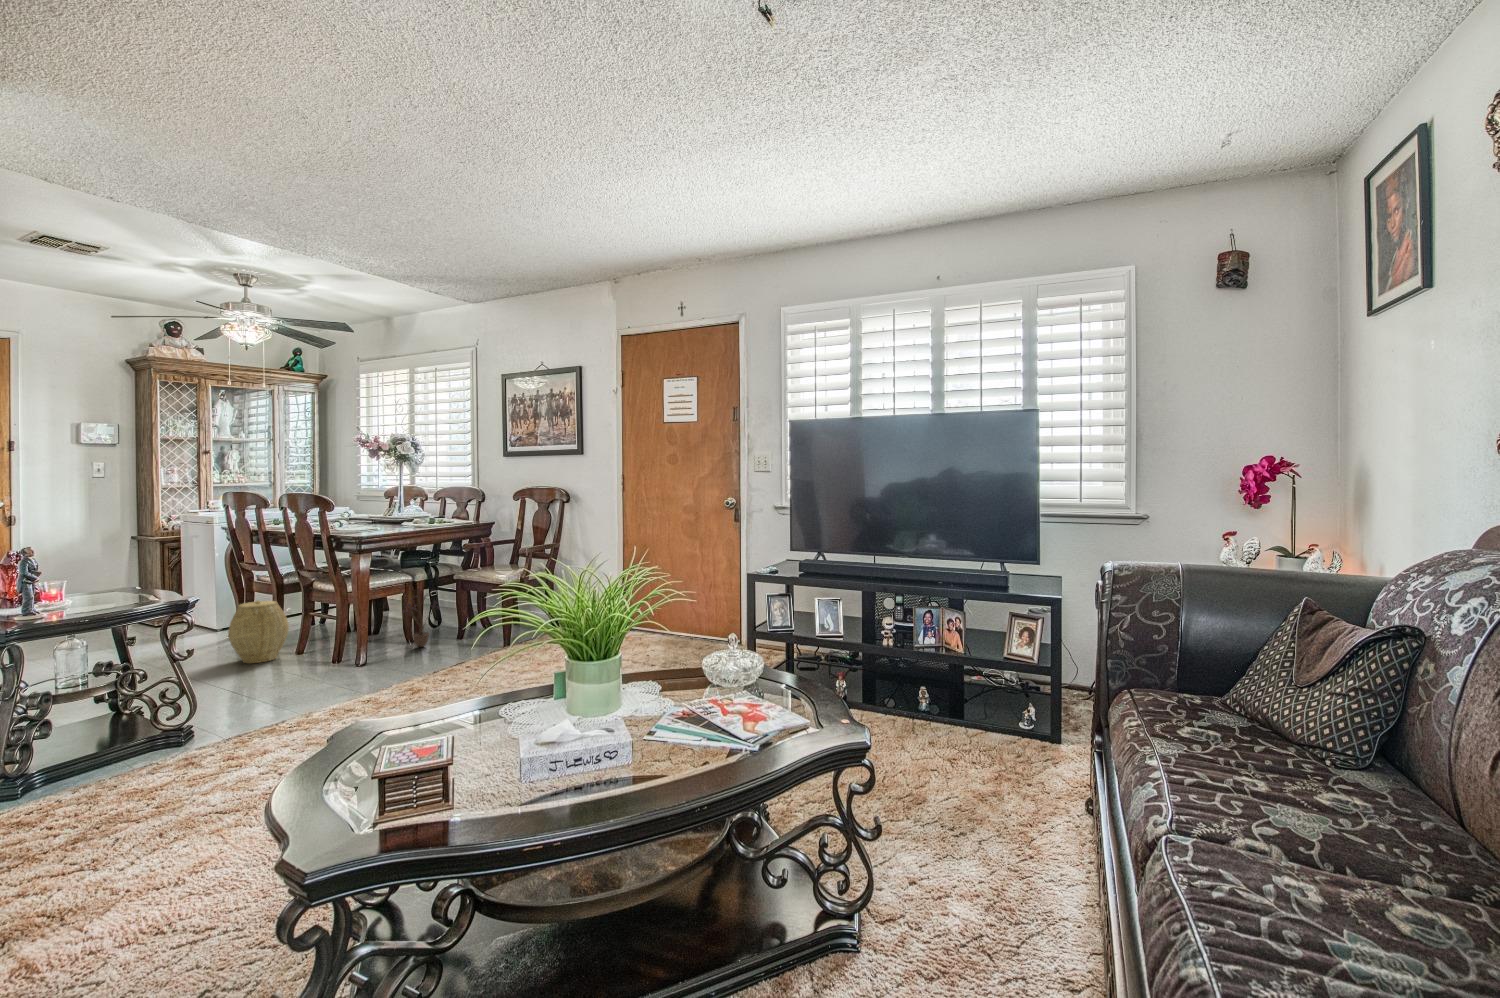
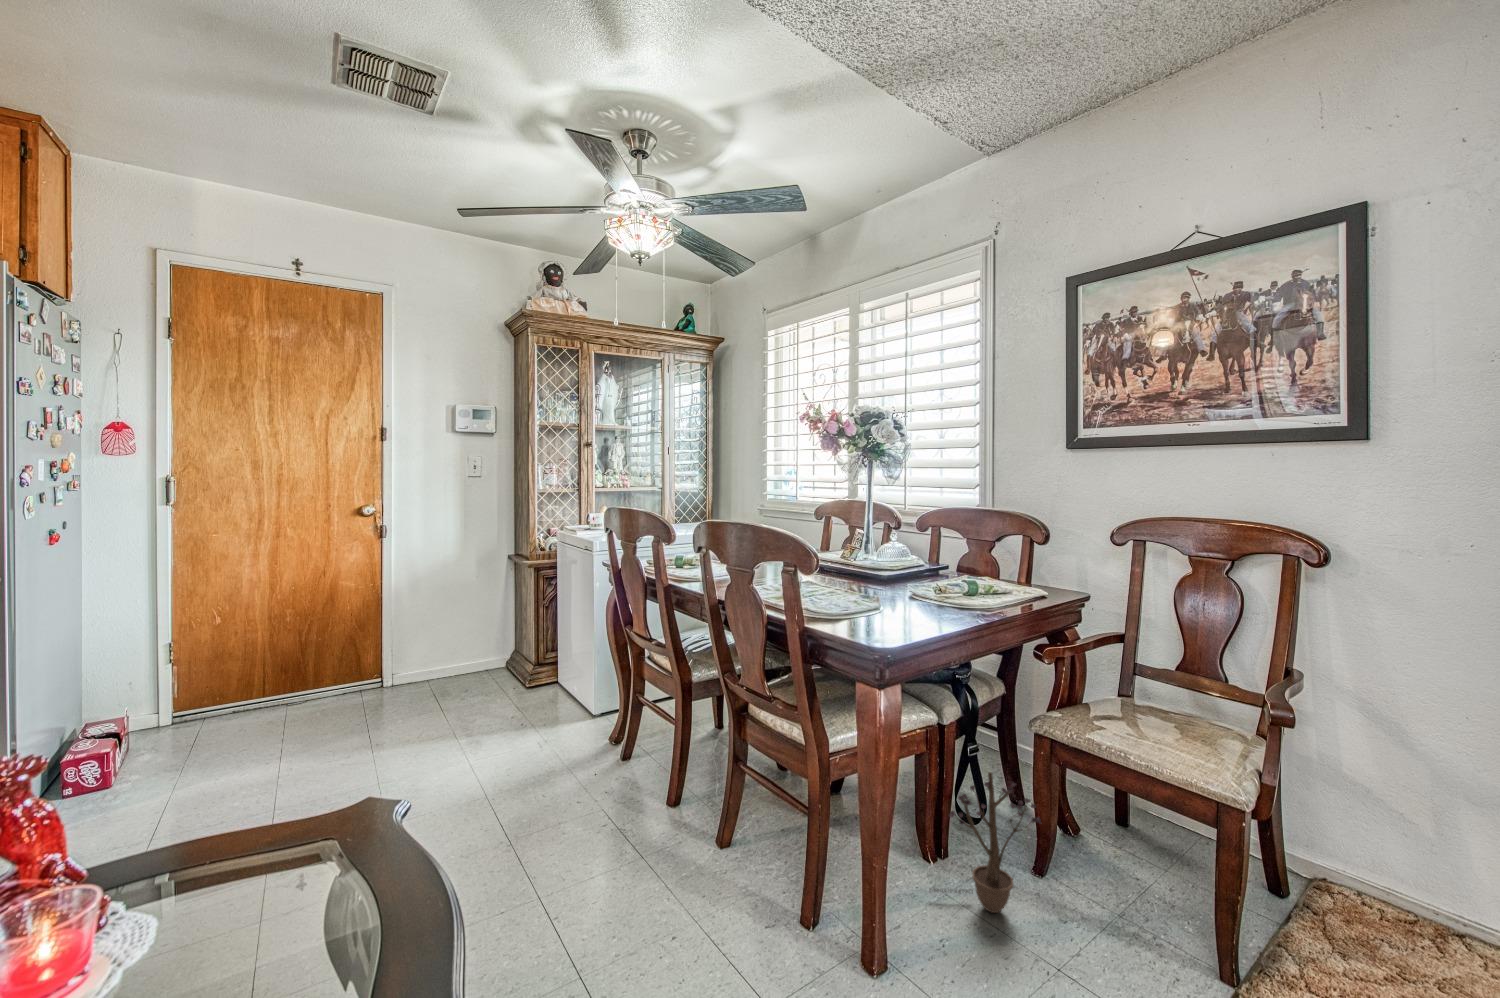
woven basket: present [228,600,289,663] -> none [608,745,715,901]

